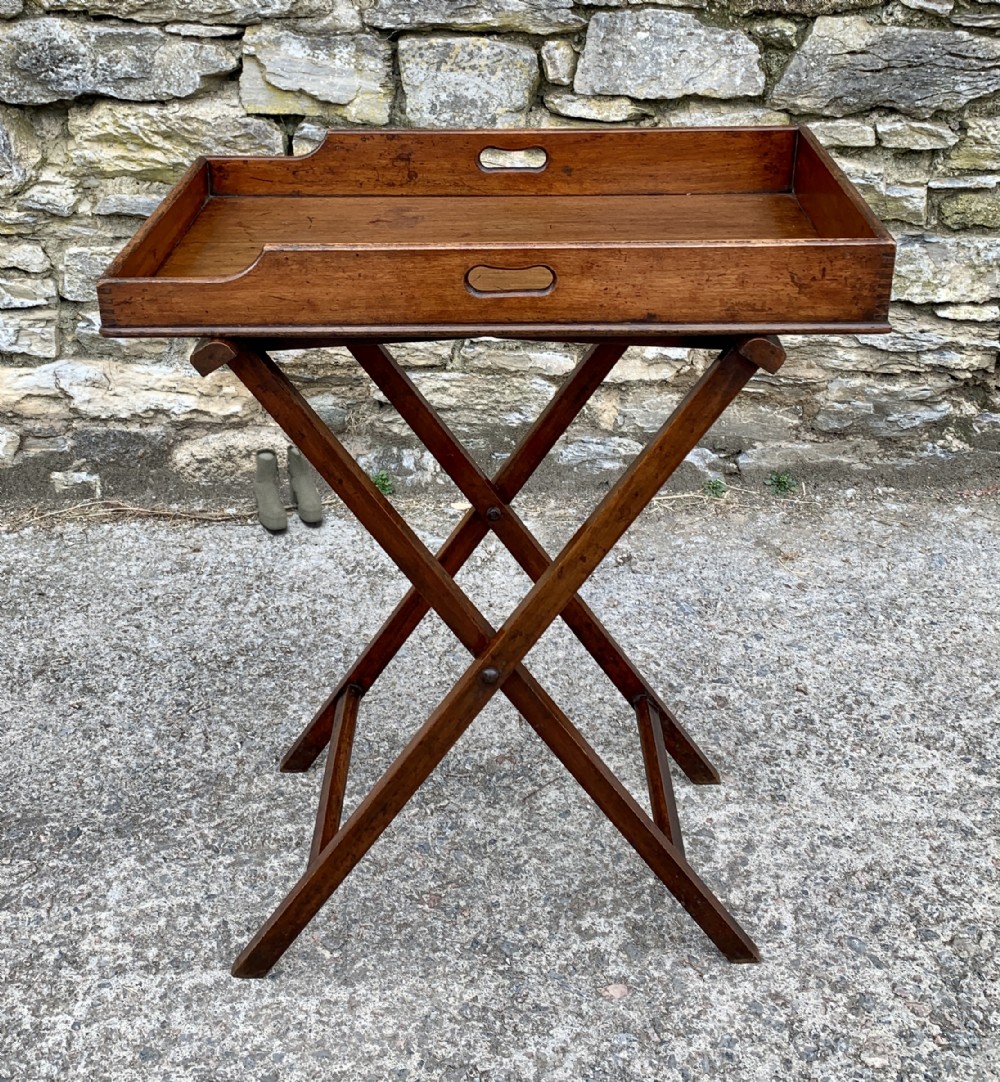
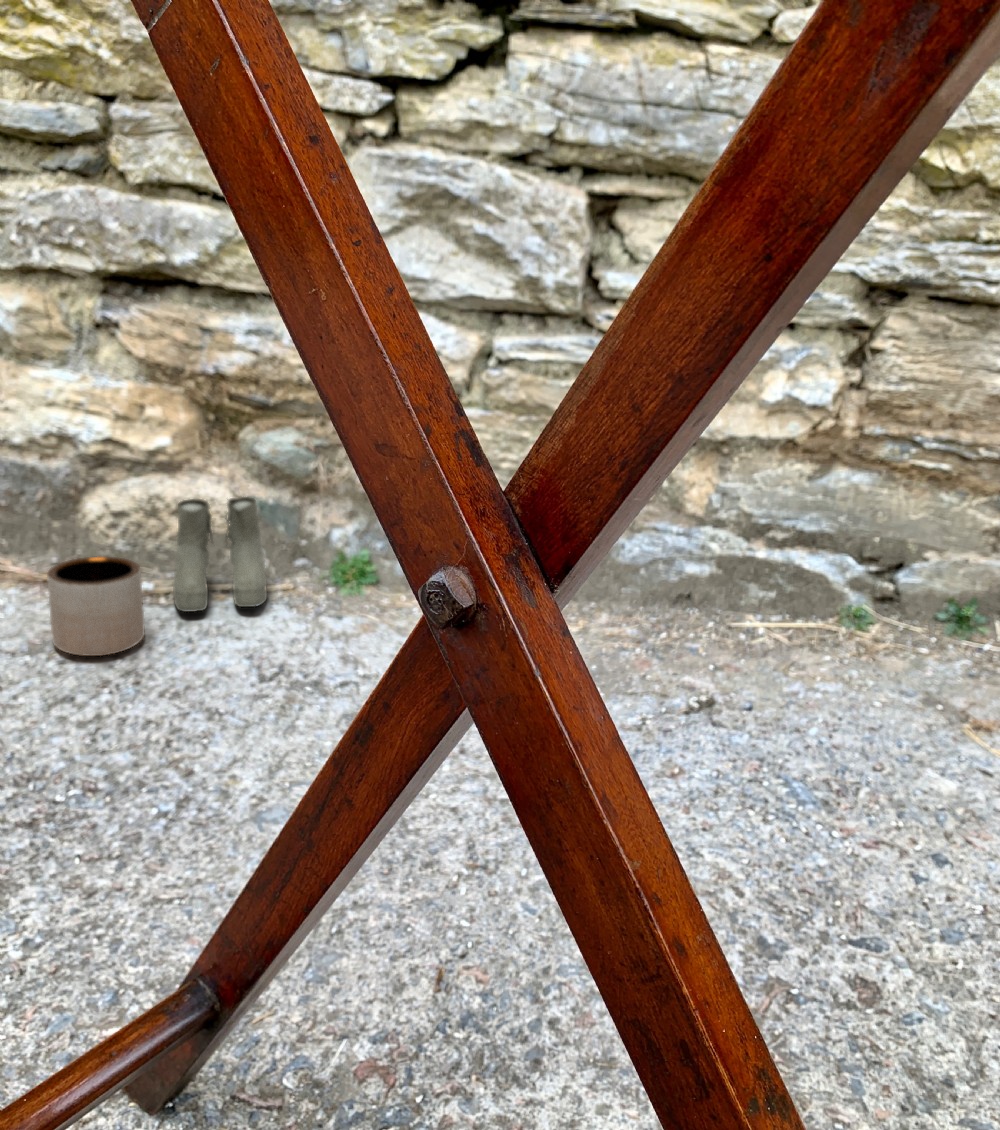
planter: none [199,500,260,569] -> present [47,556,145,656]

